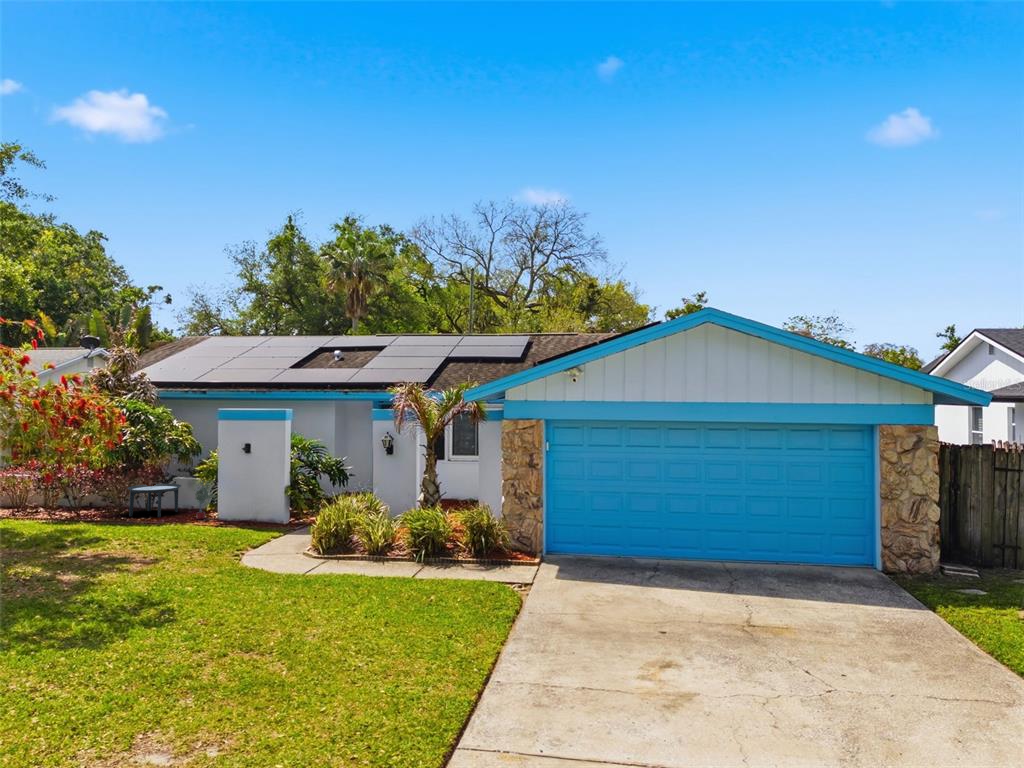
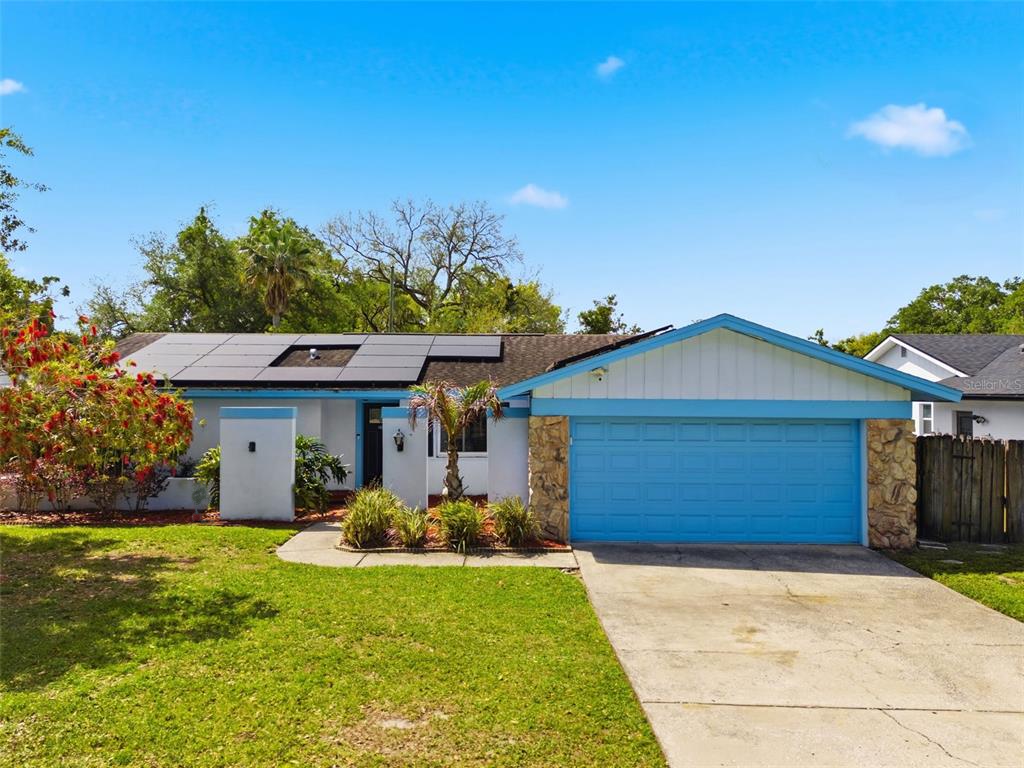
round table: present [128,484,181,517] -> none [111,485,169,520]

